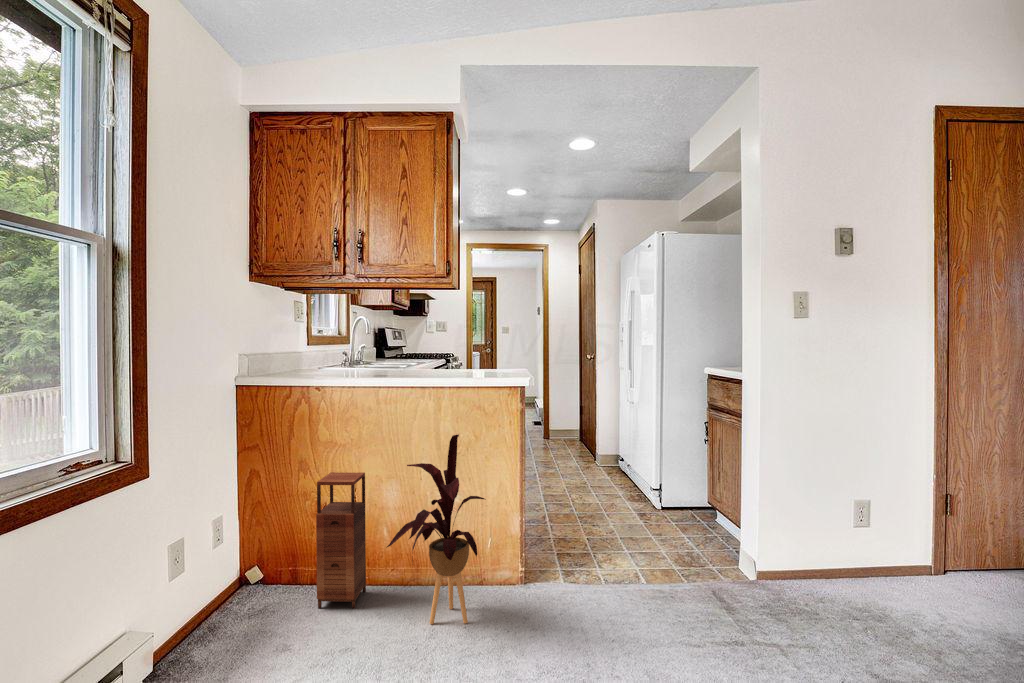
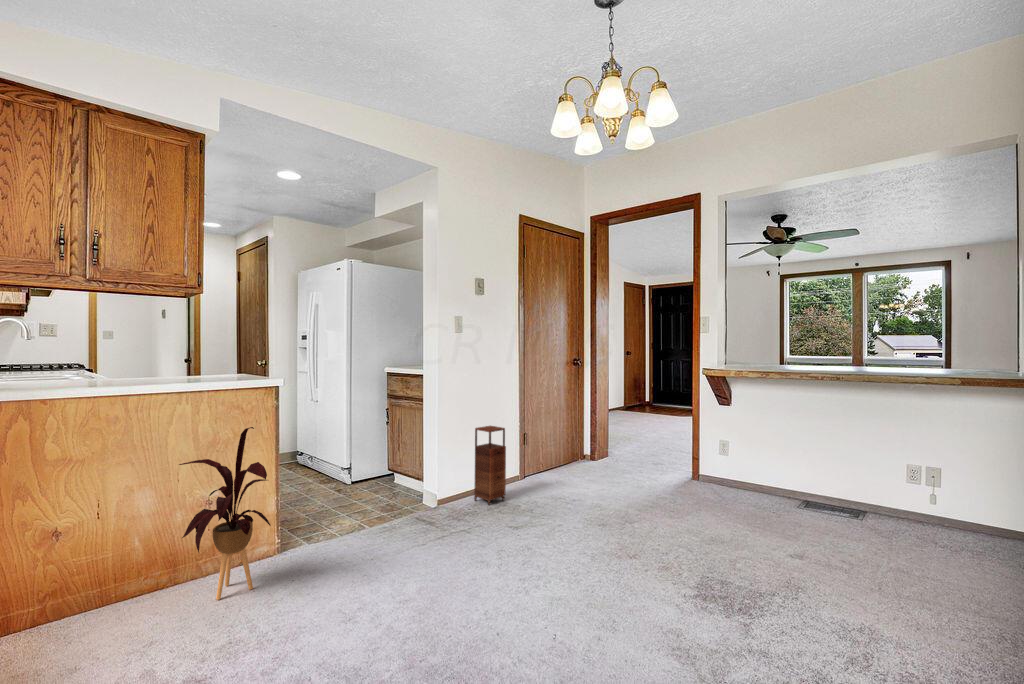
storage cabinet: present [316,472,366,609] -> present [474,426,506,505]

